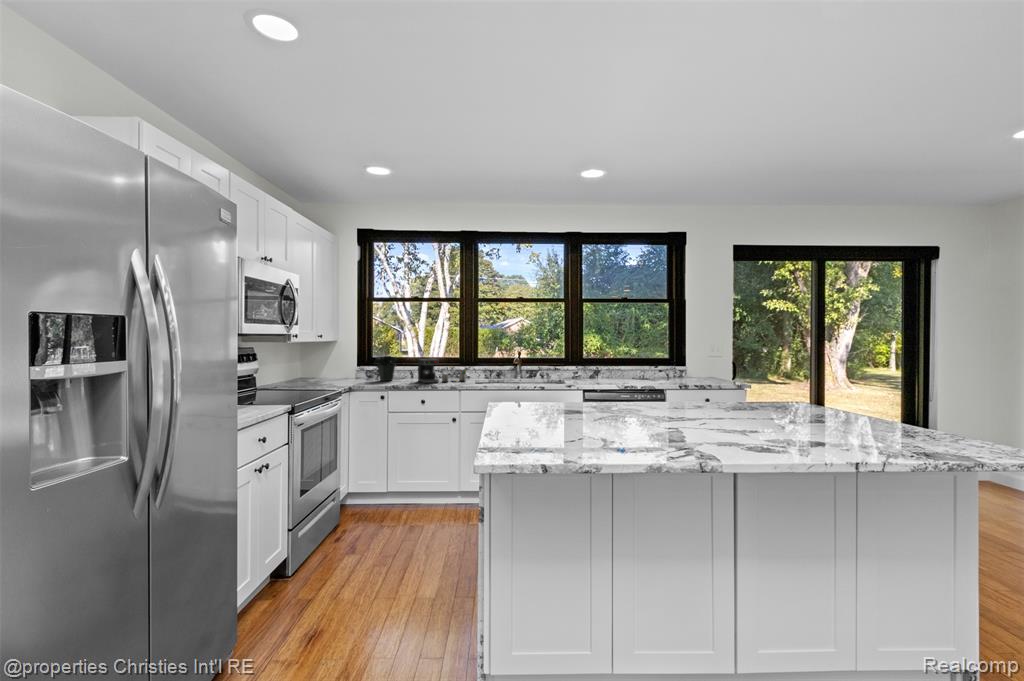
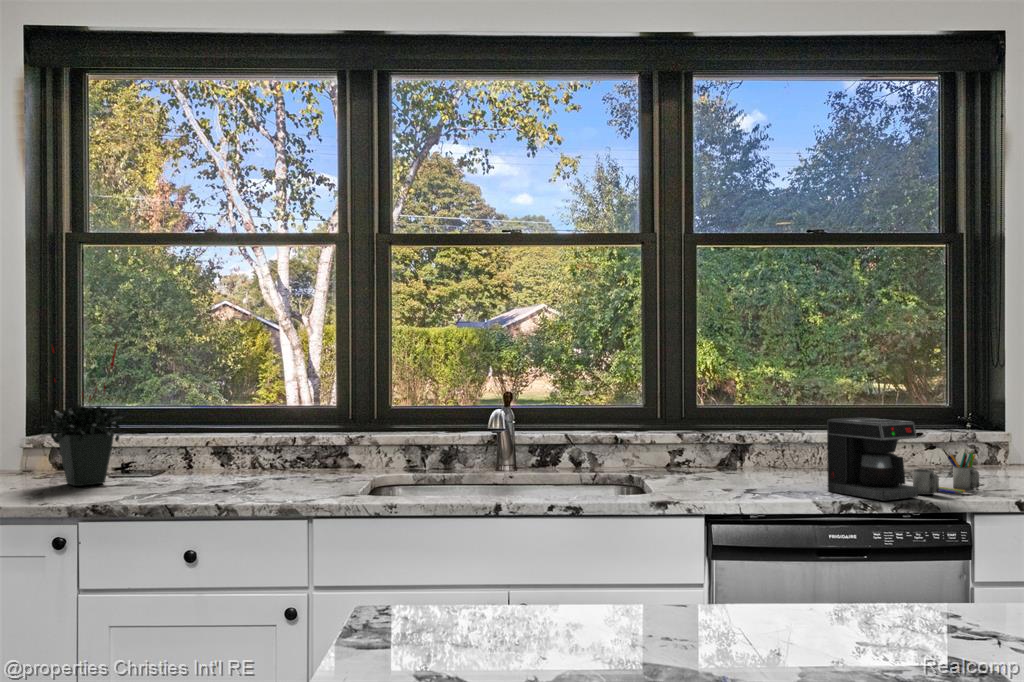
coffee maker: present [418,359,466,383] -> present [827,418,979,501]

